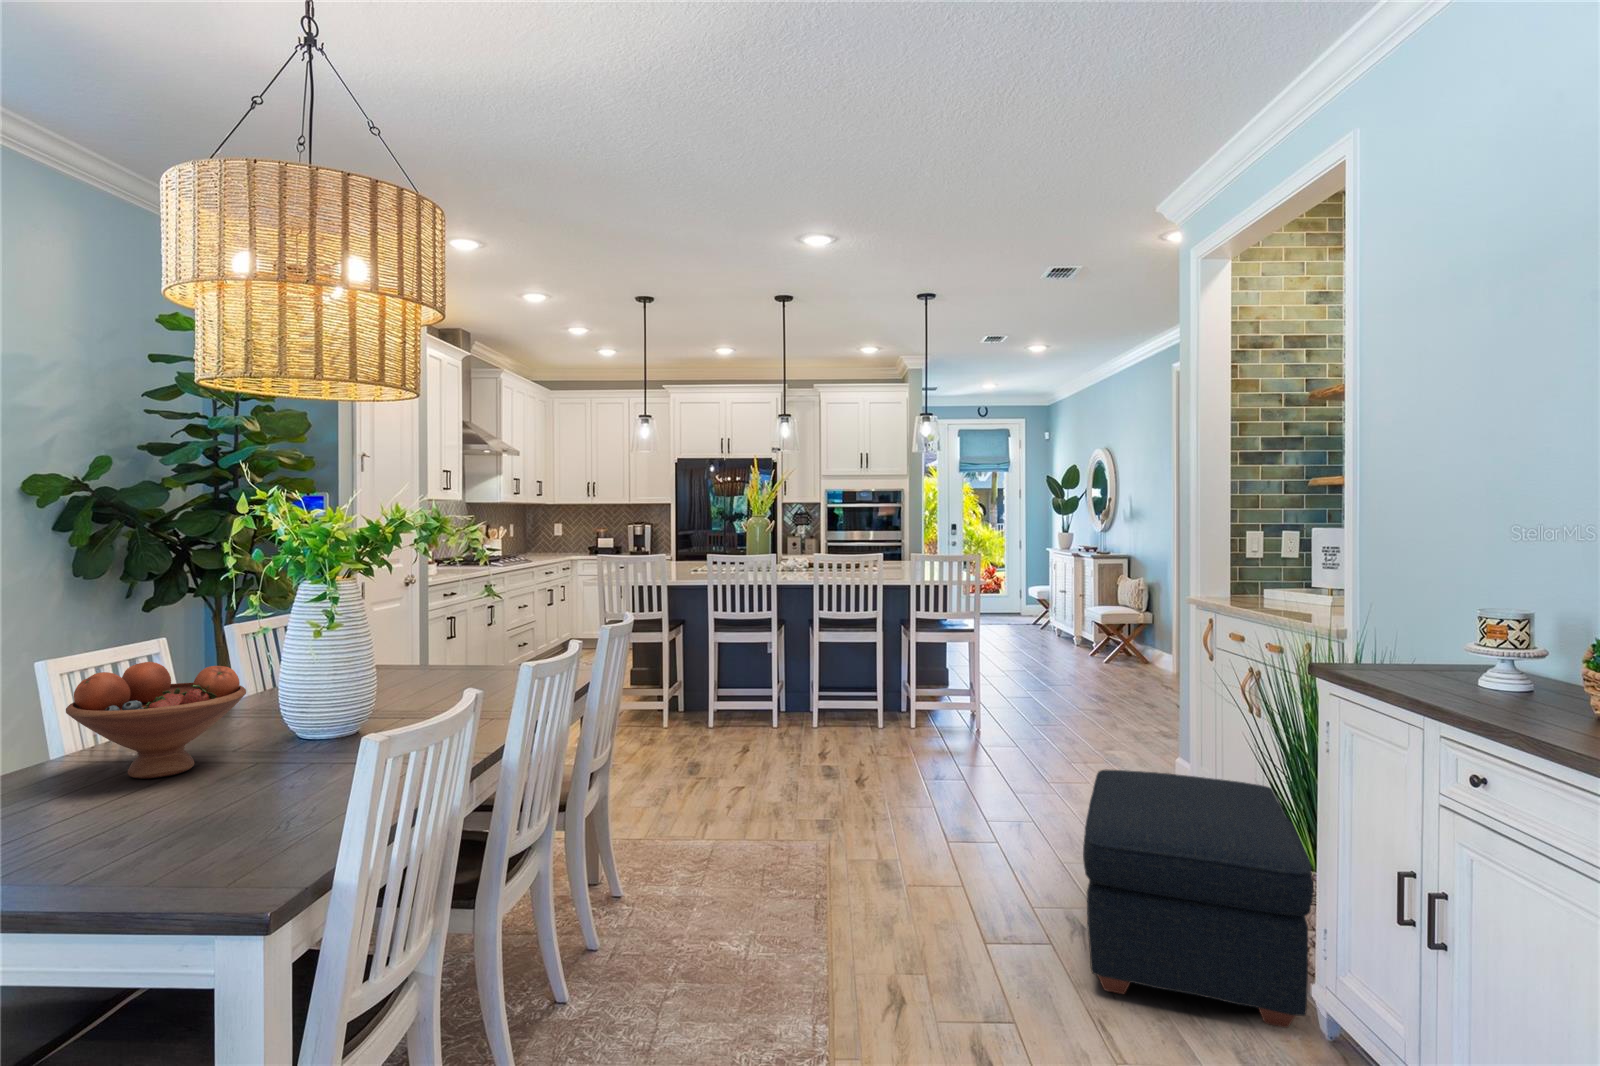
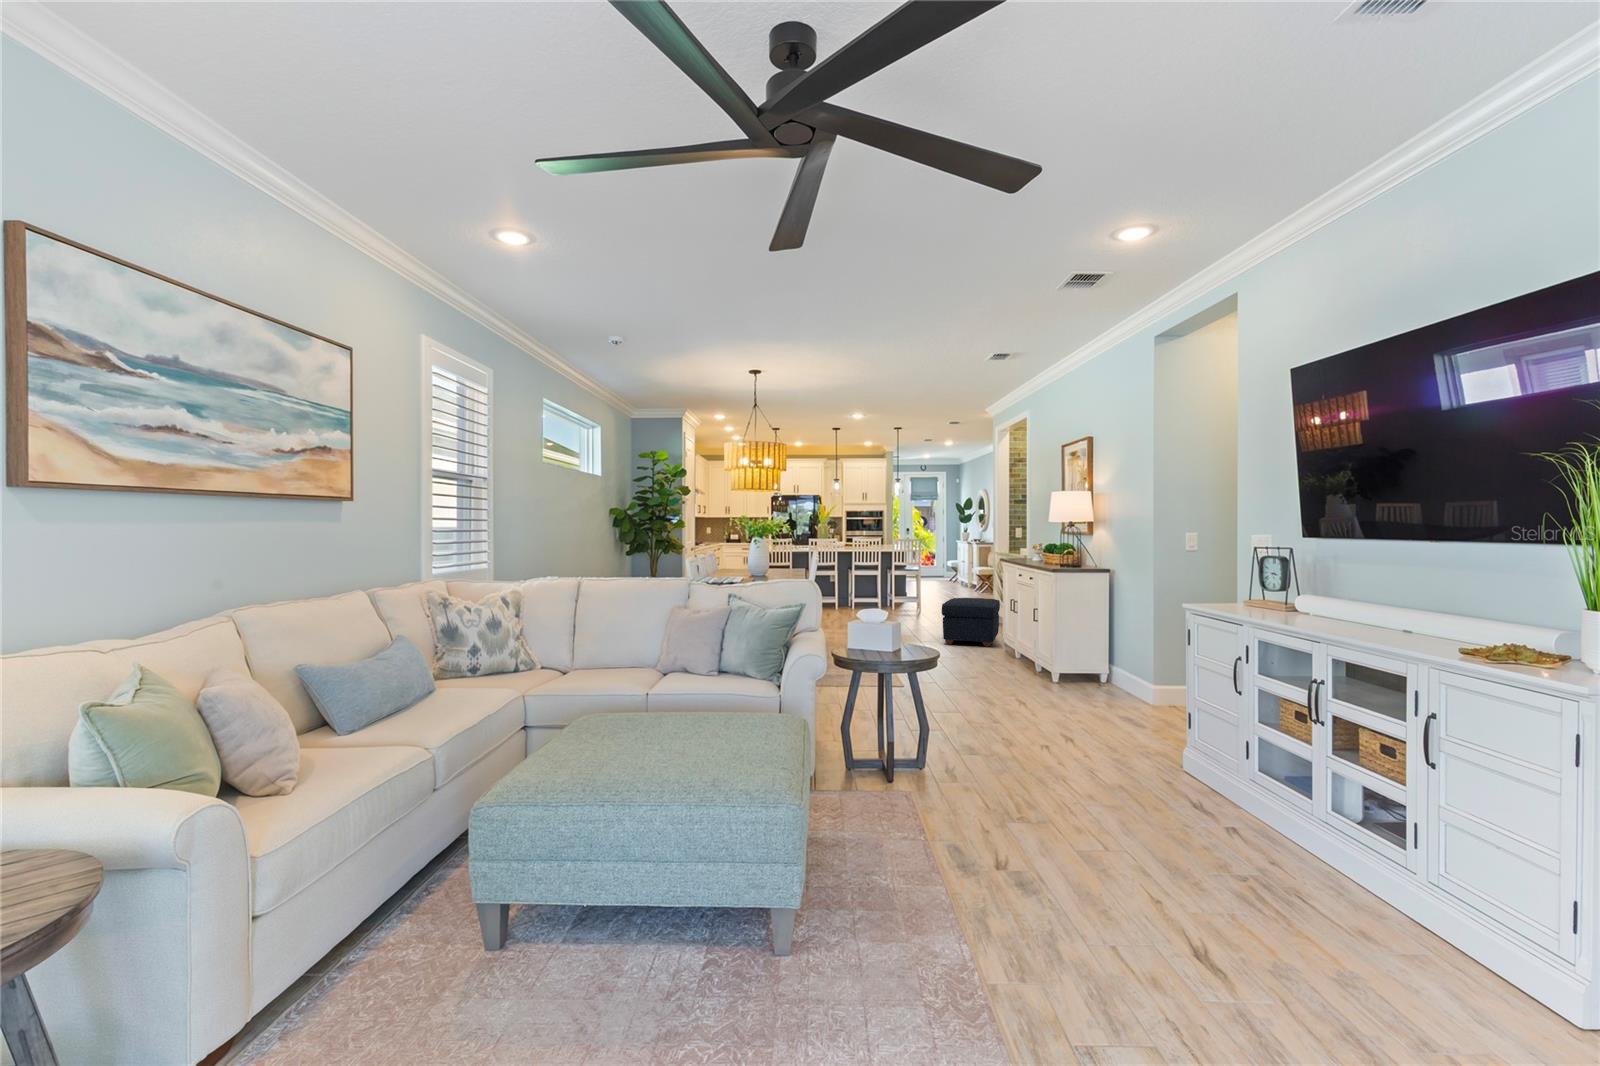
fruit bowl: present [66,662,246,779] -> none [722,555,753,578]

